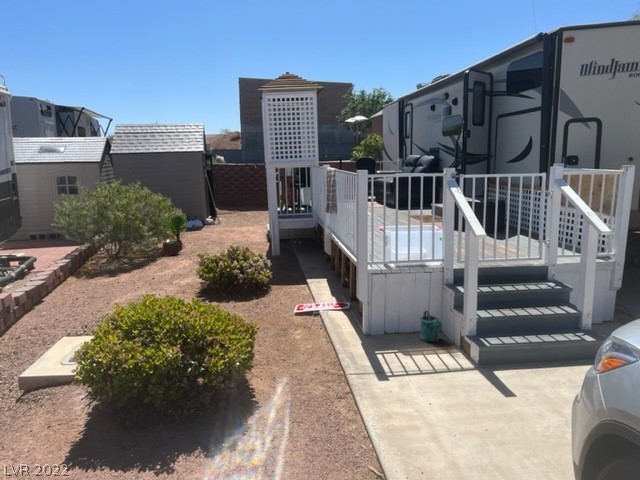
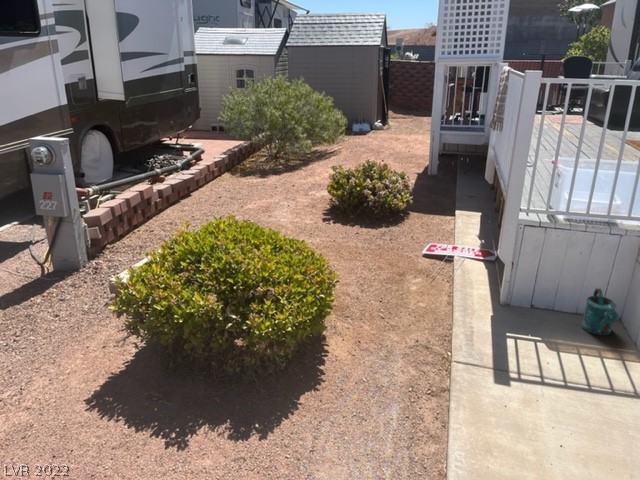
potted tree: present [163,216,185,255] -> none [313,113,340,161]

